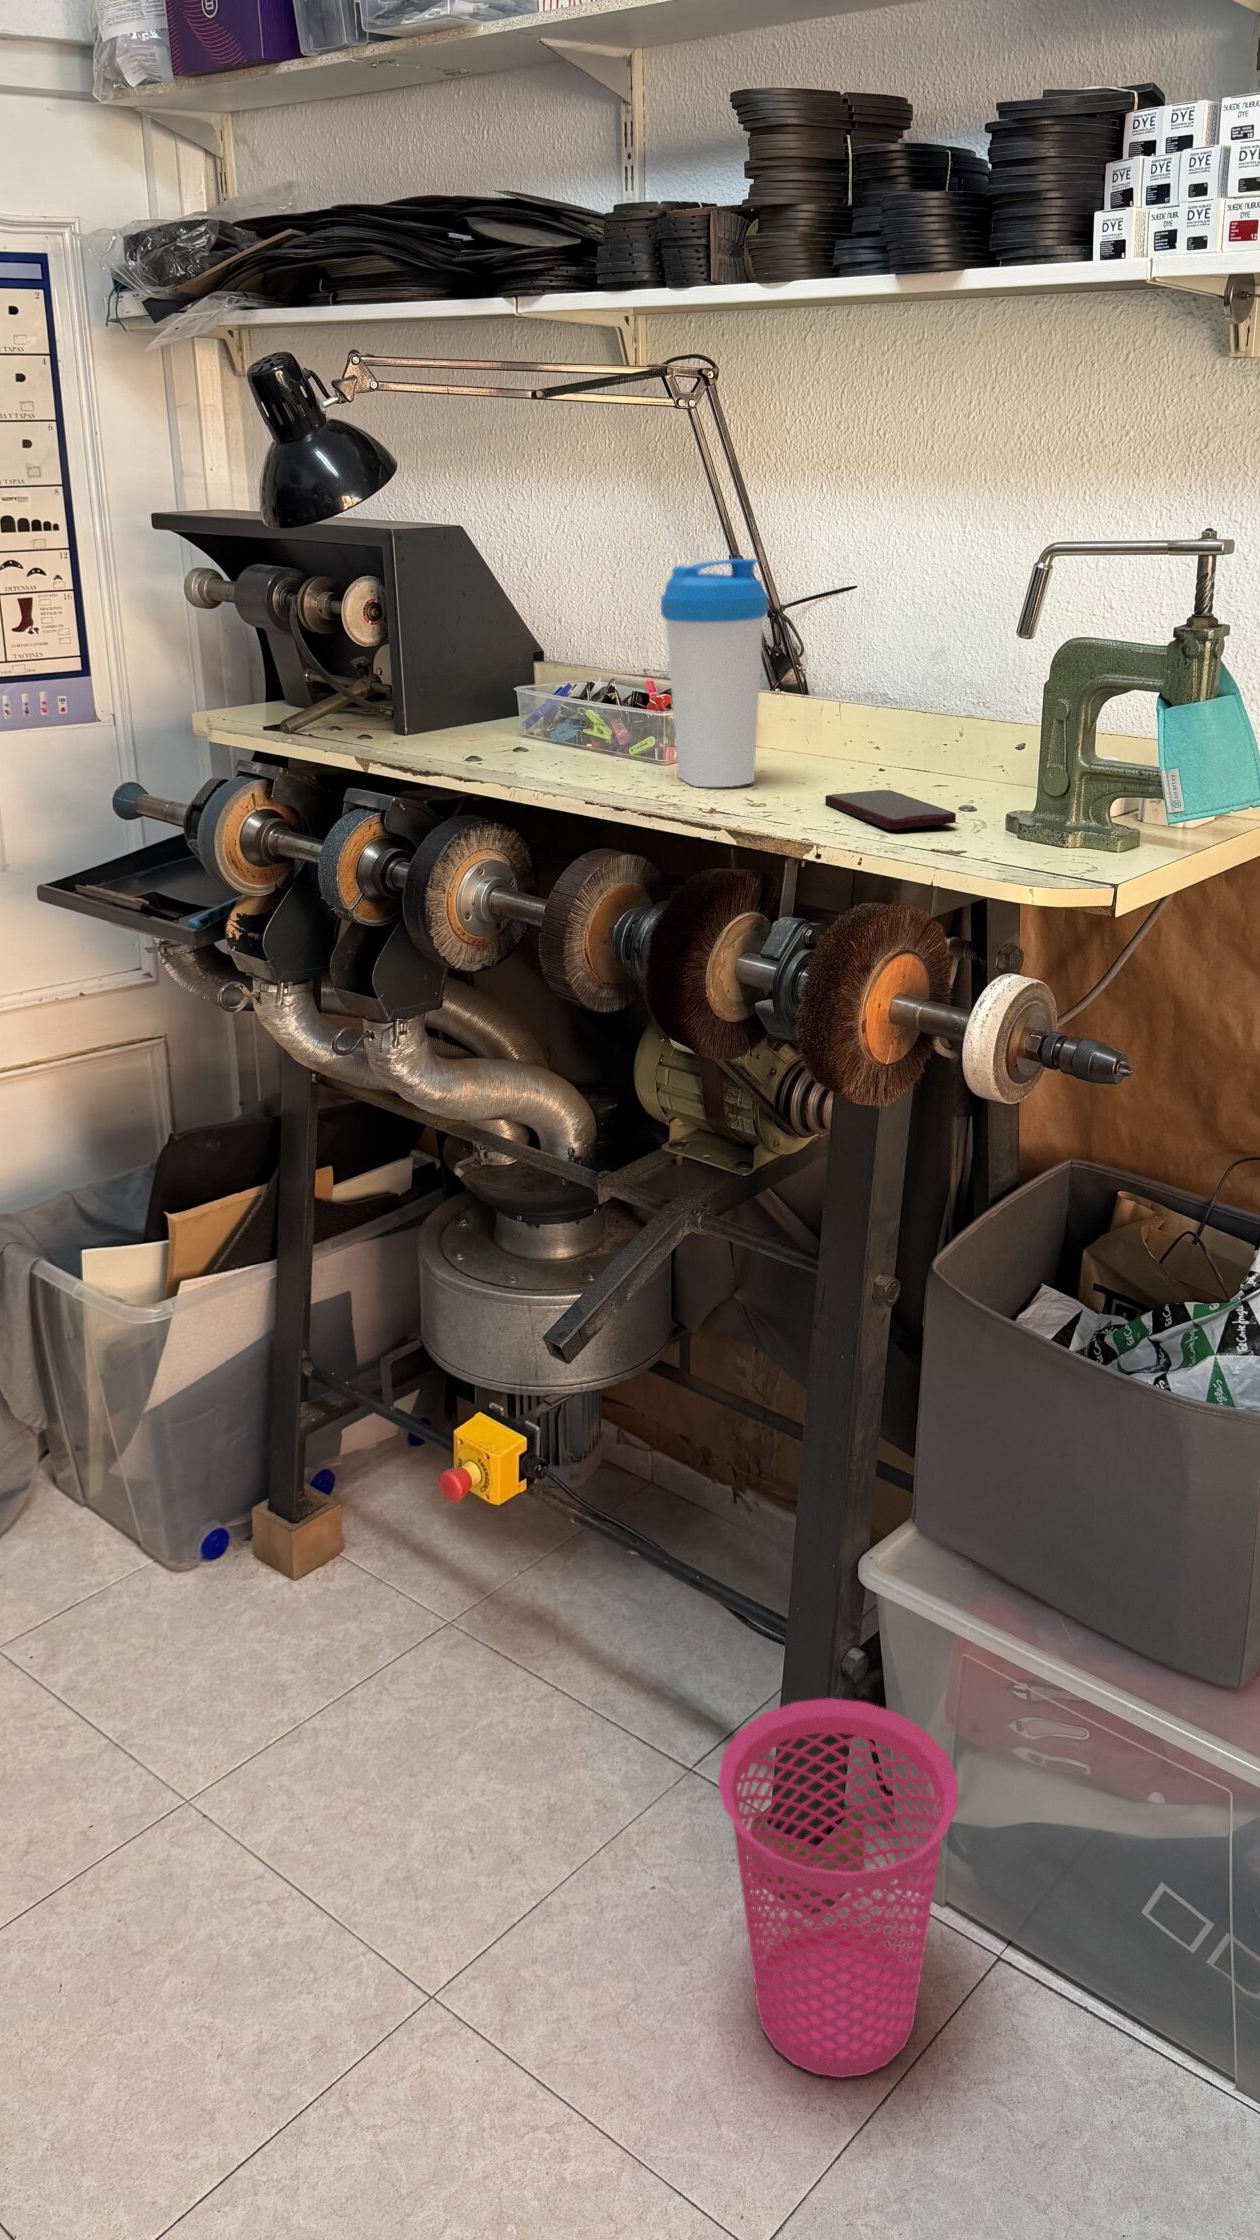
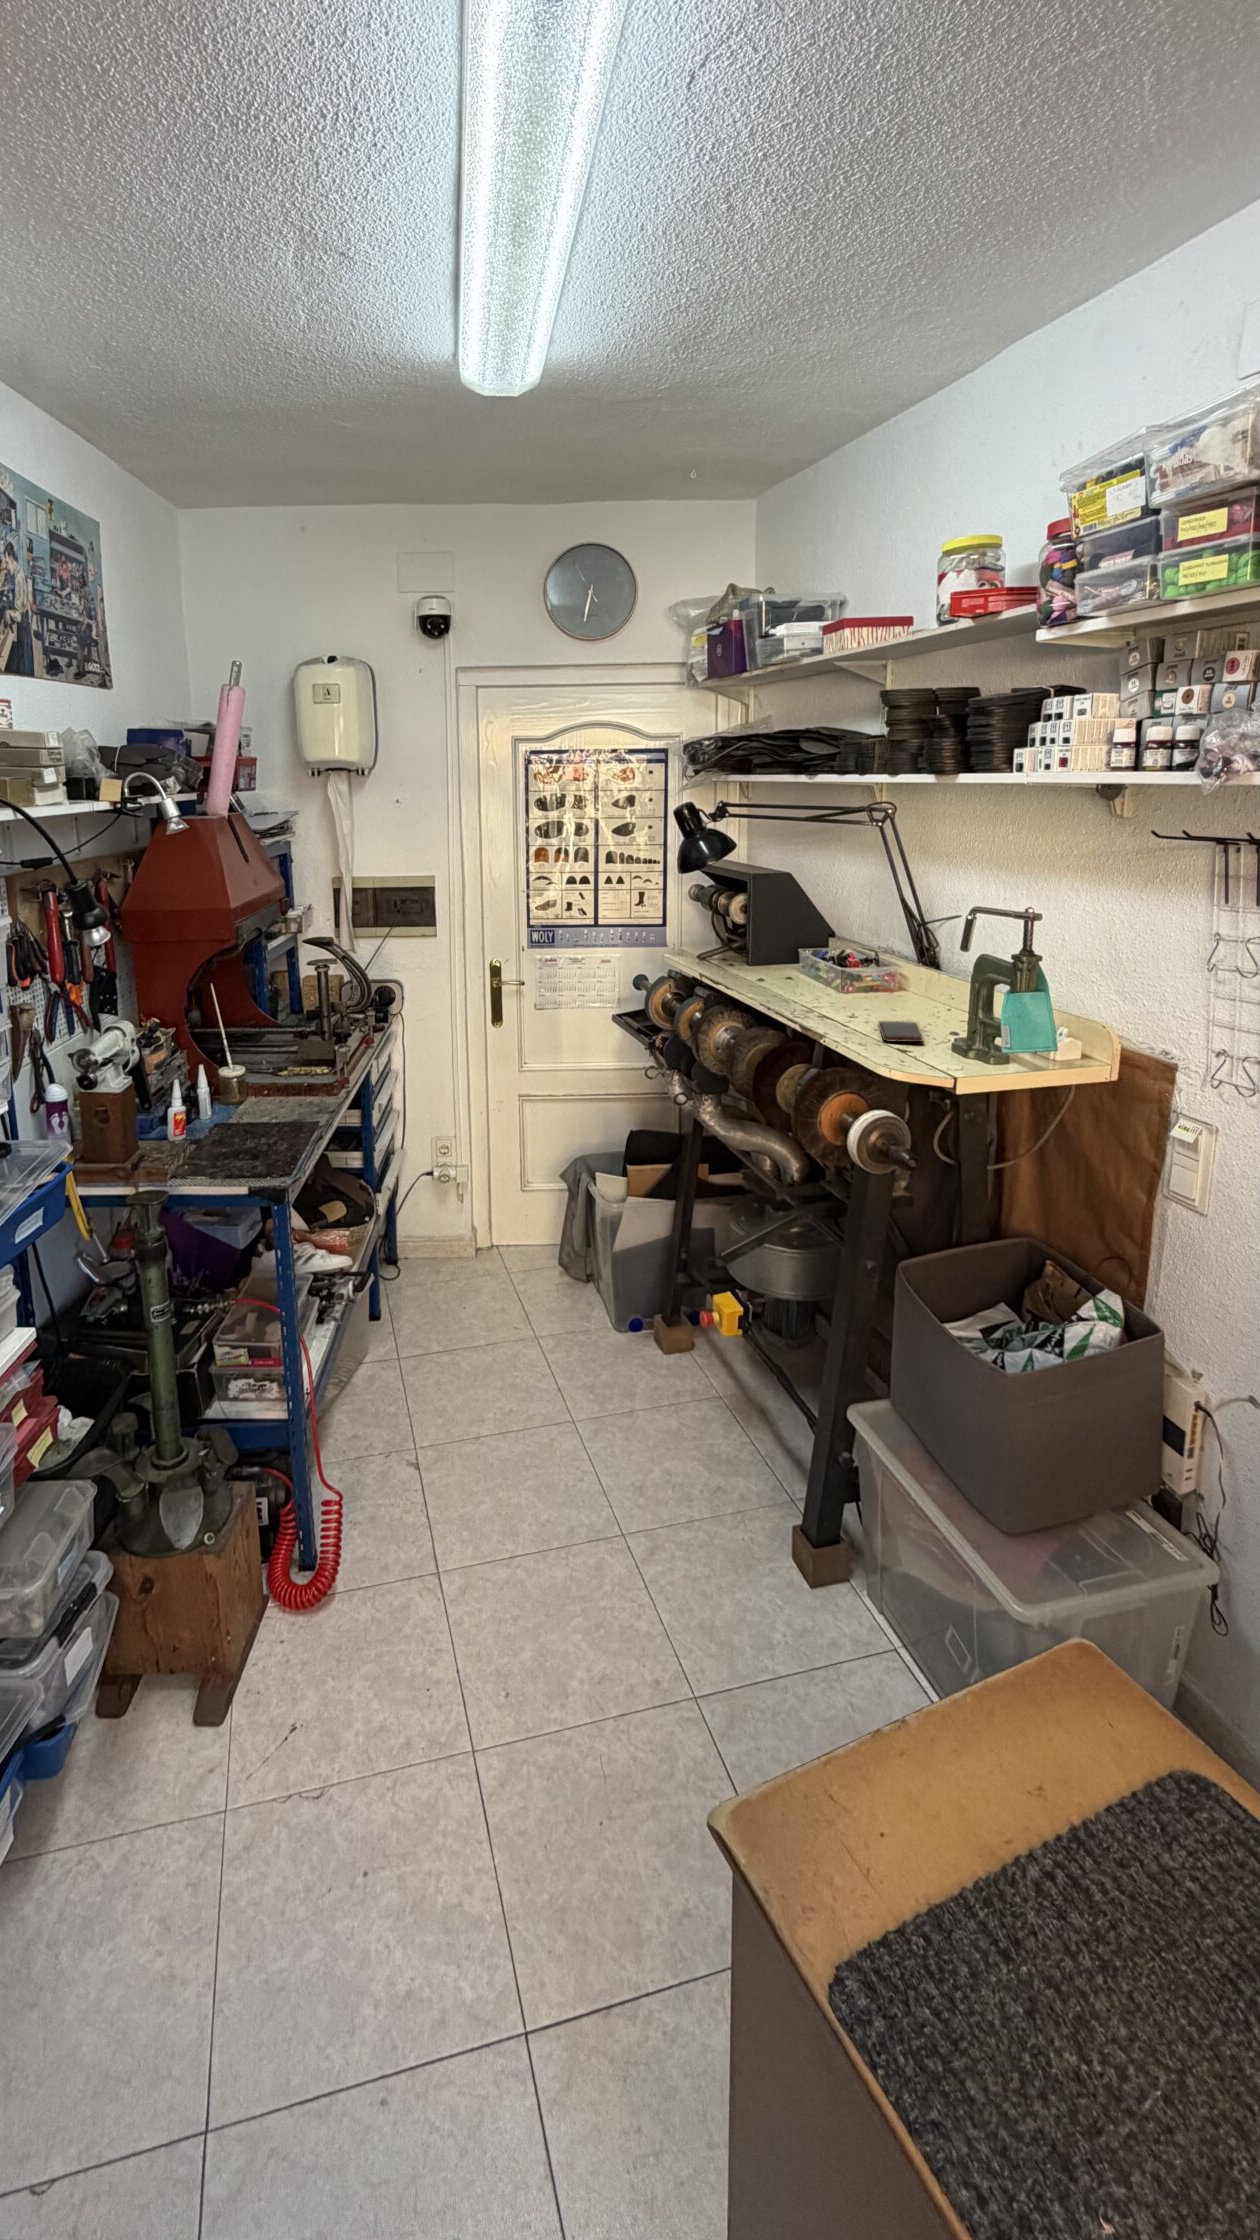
water bottle: present [661,559,768,787] -> none [820,904,873,1011]
waste basket: present [718,1698,958,2078] -> none [743,1463,866,1662]

